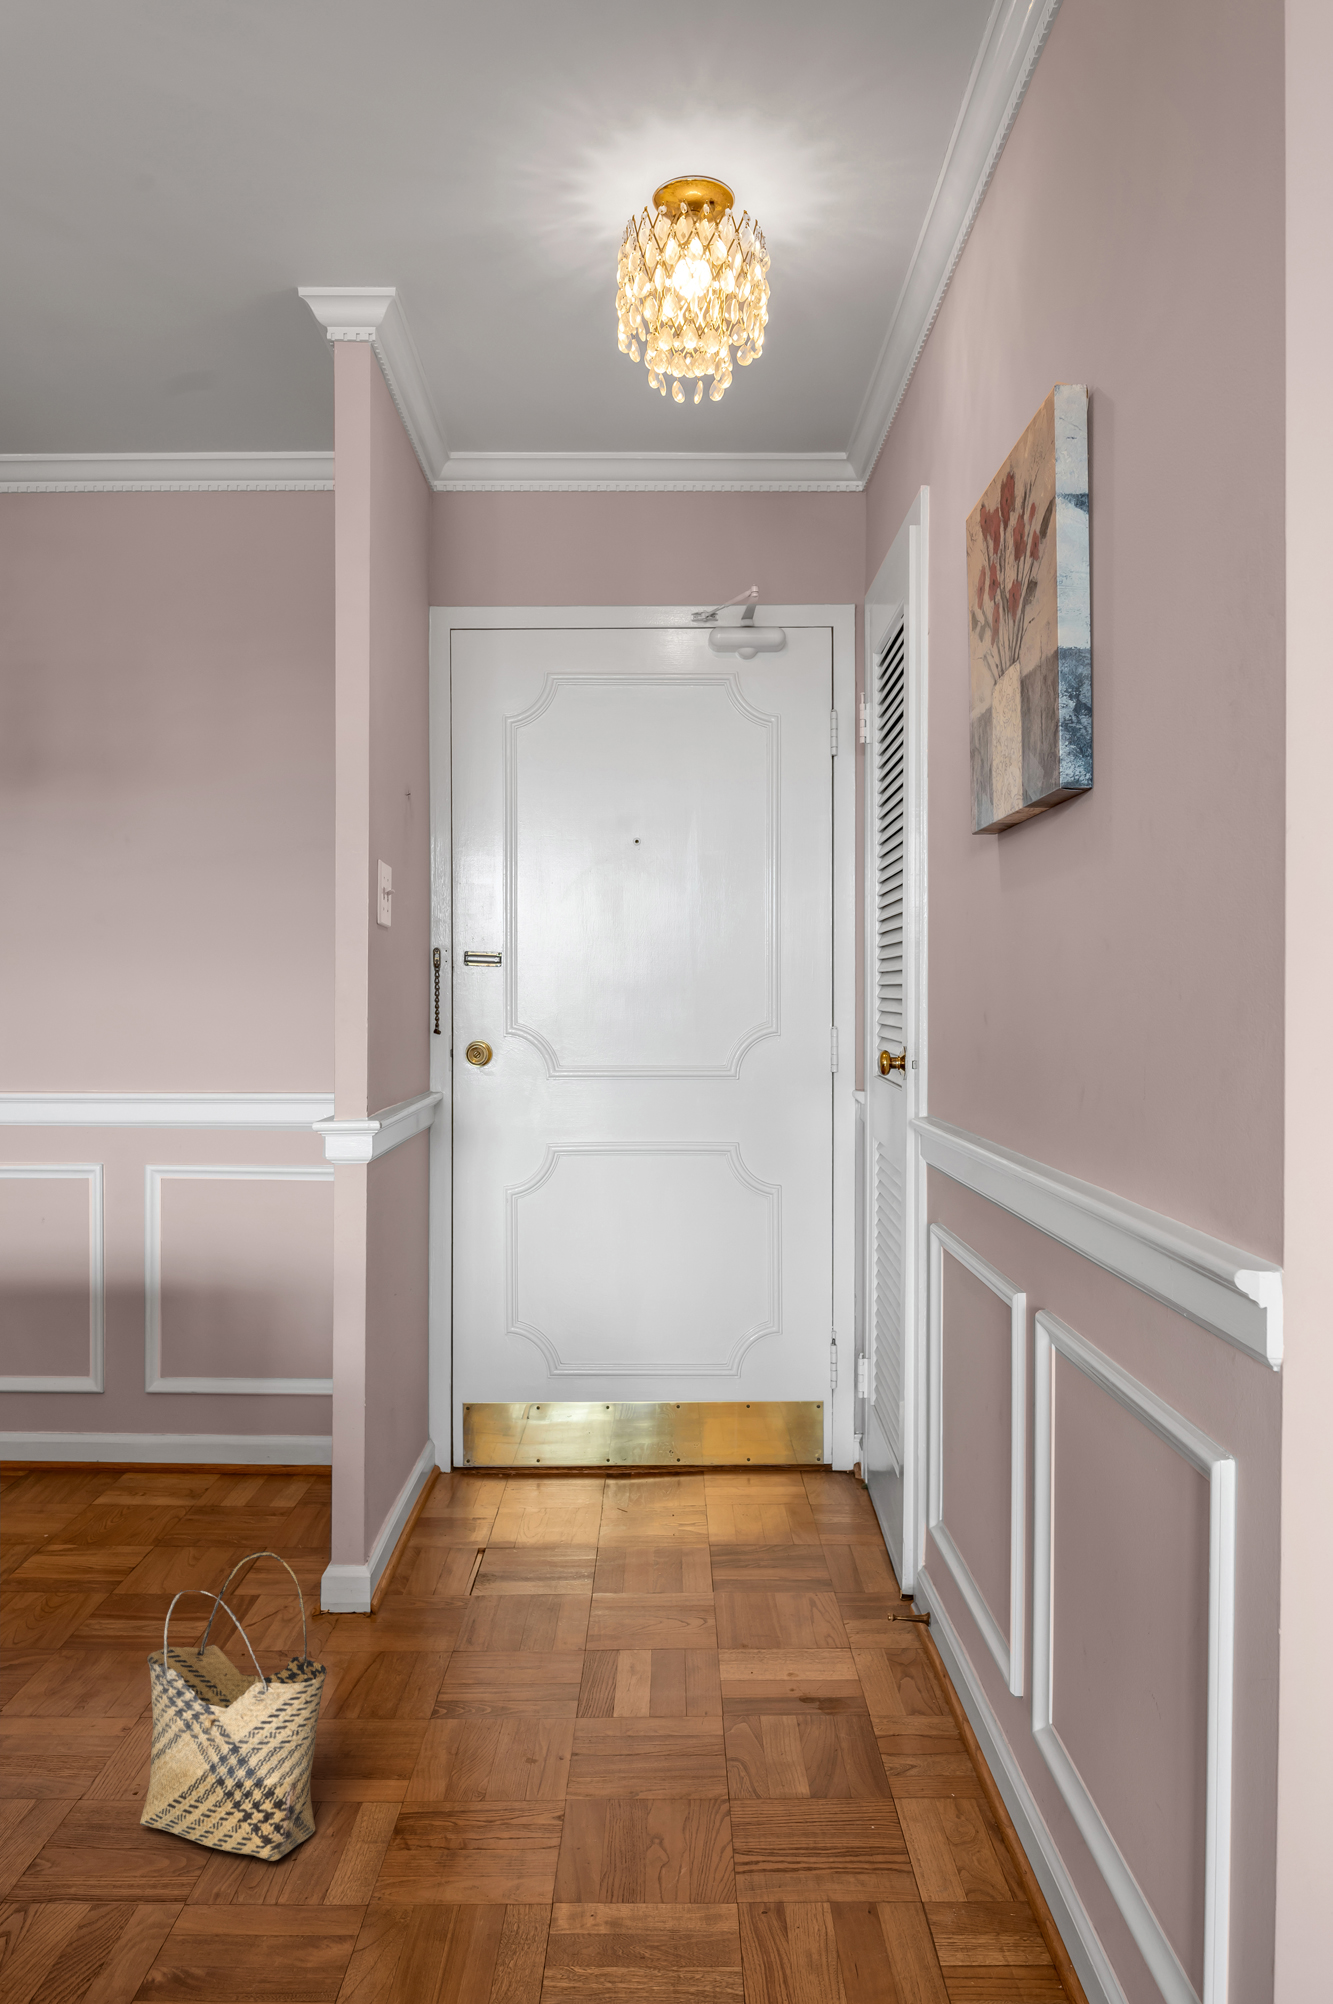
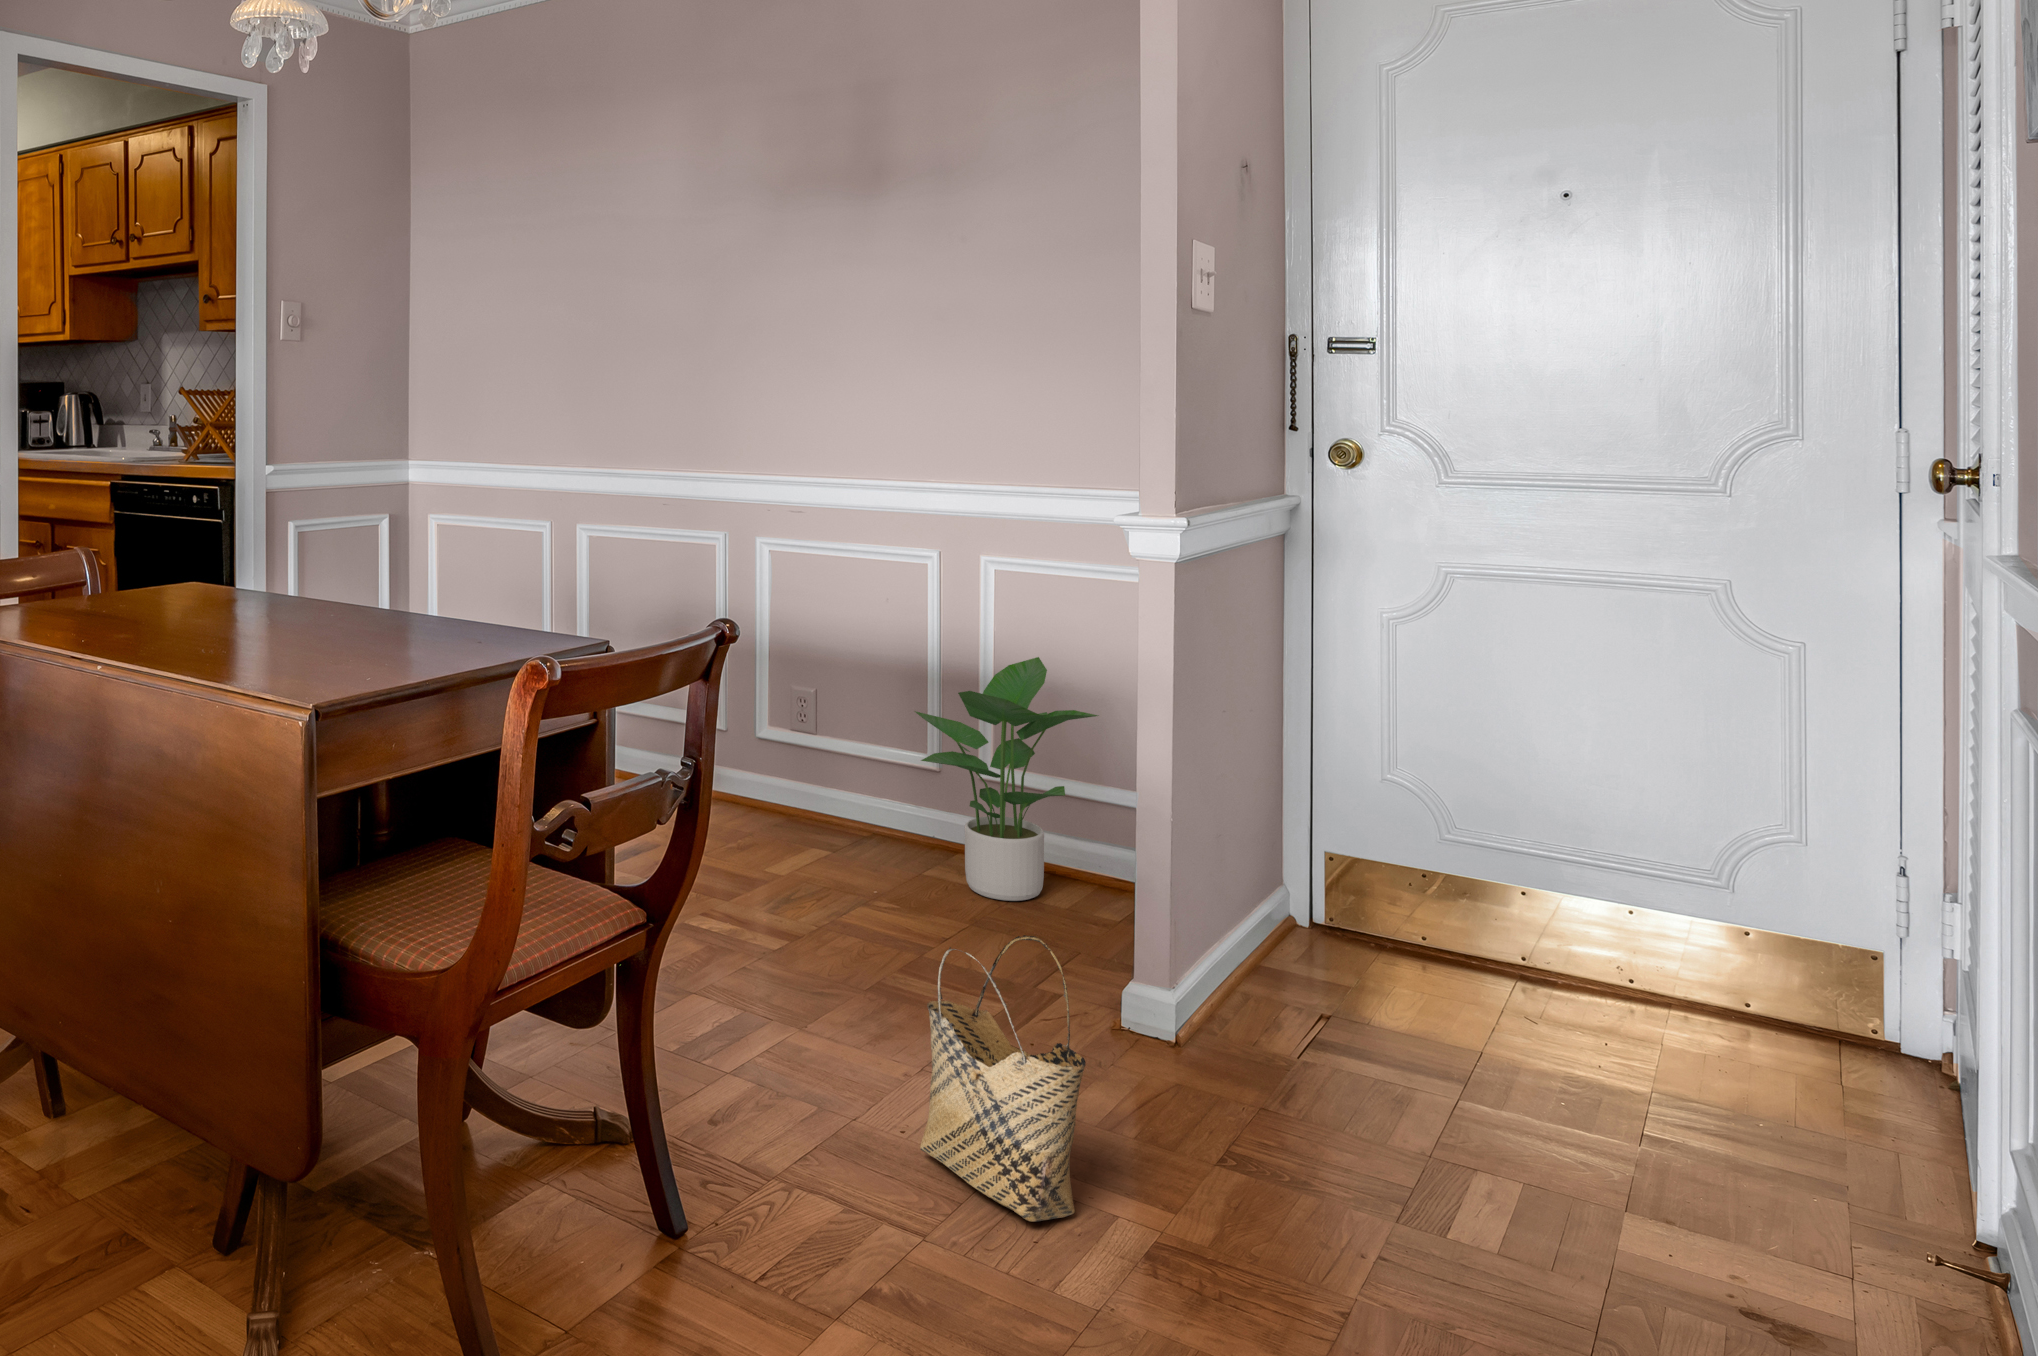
potted plant: none [78,1264,268,1514] -> present [915,657,1098,901]

